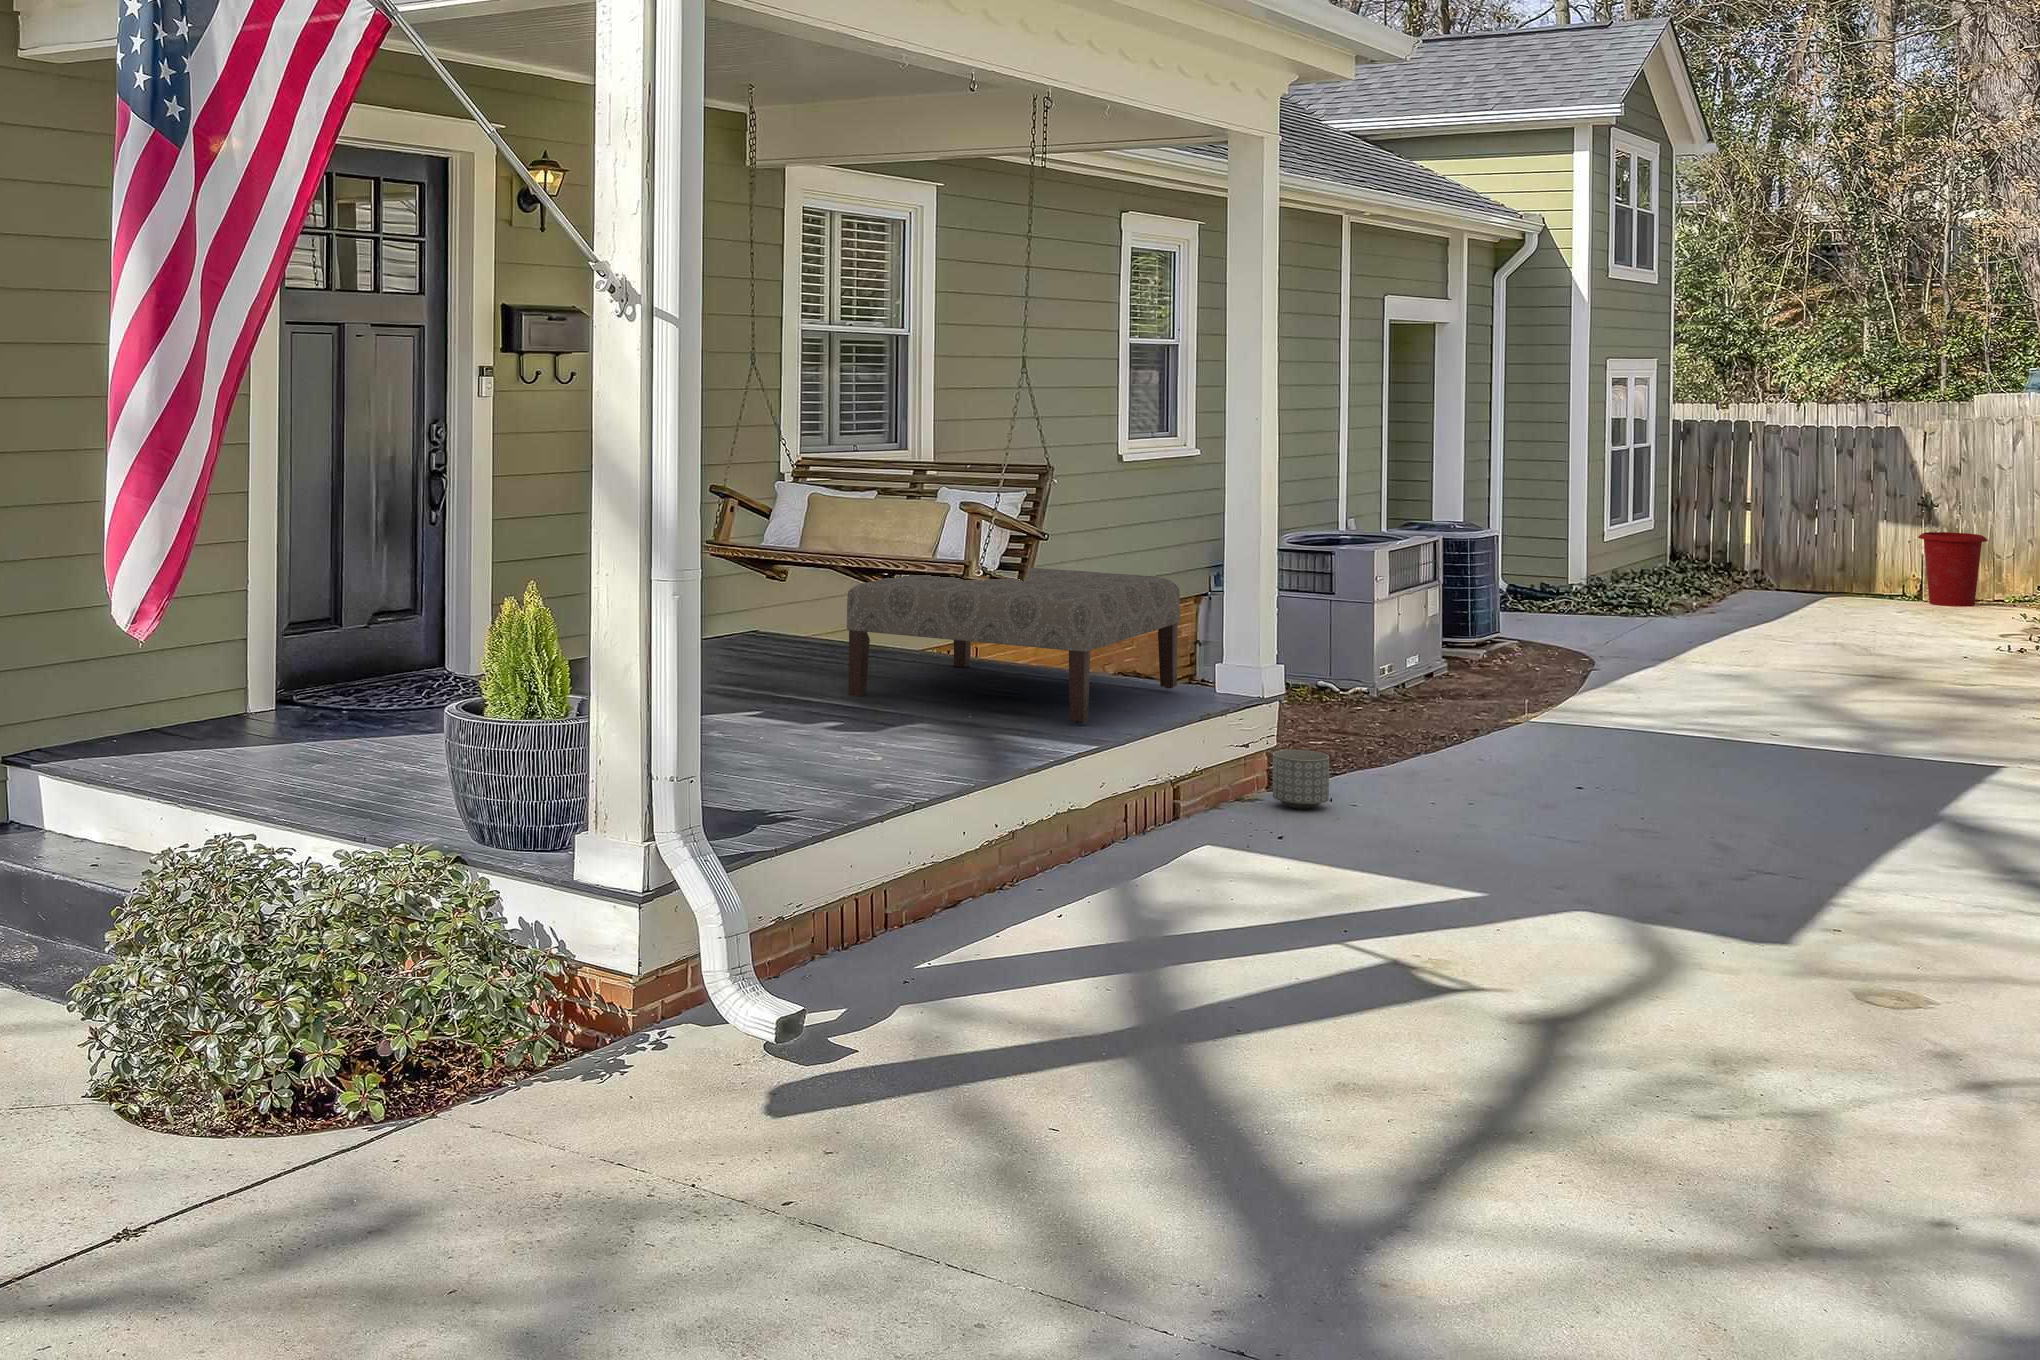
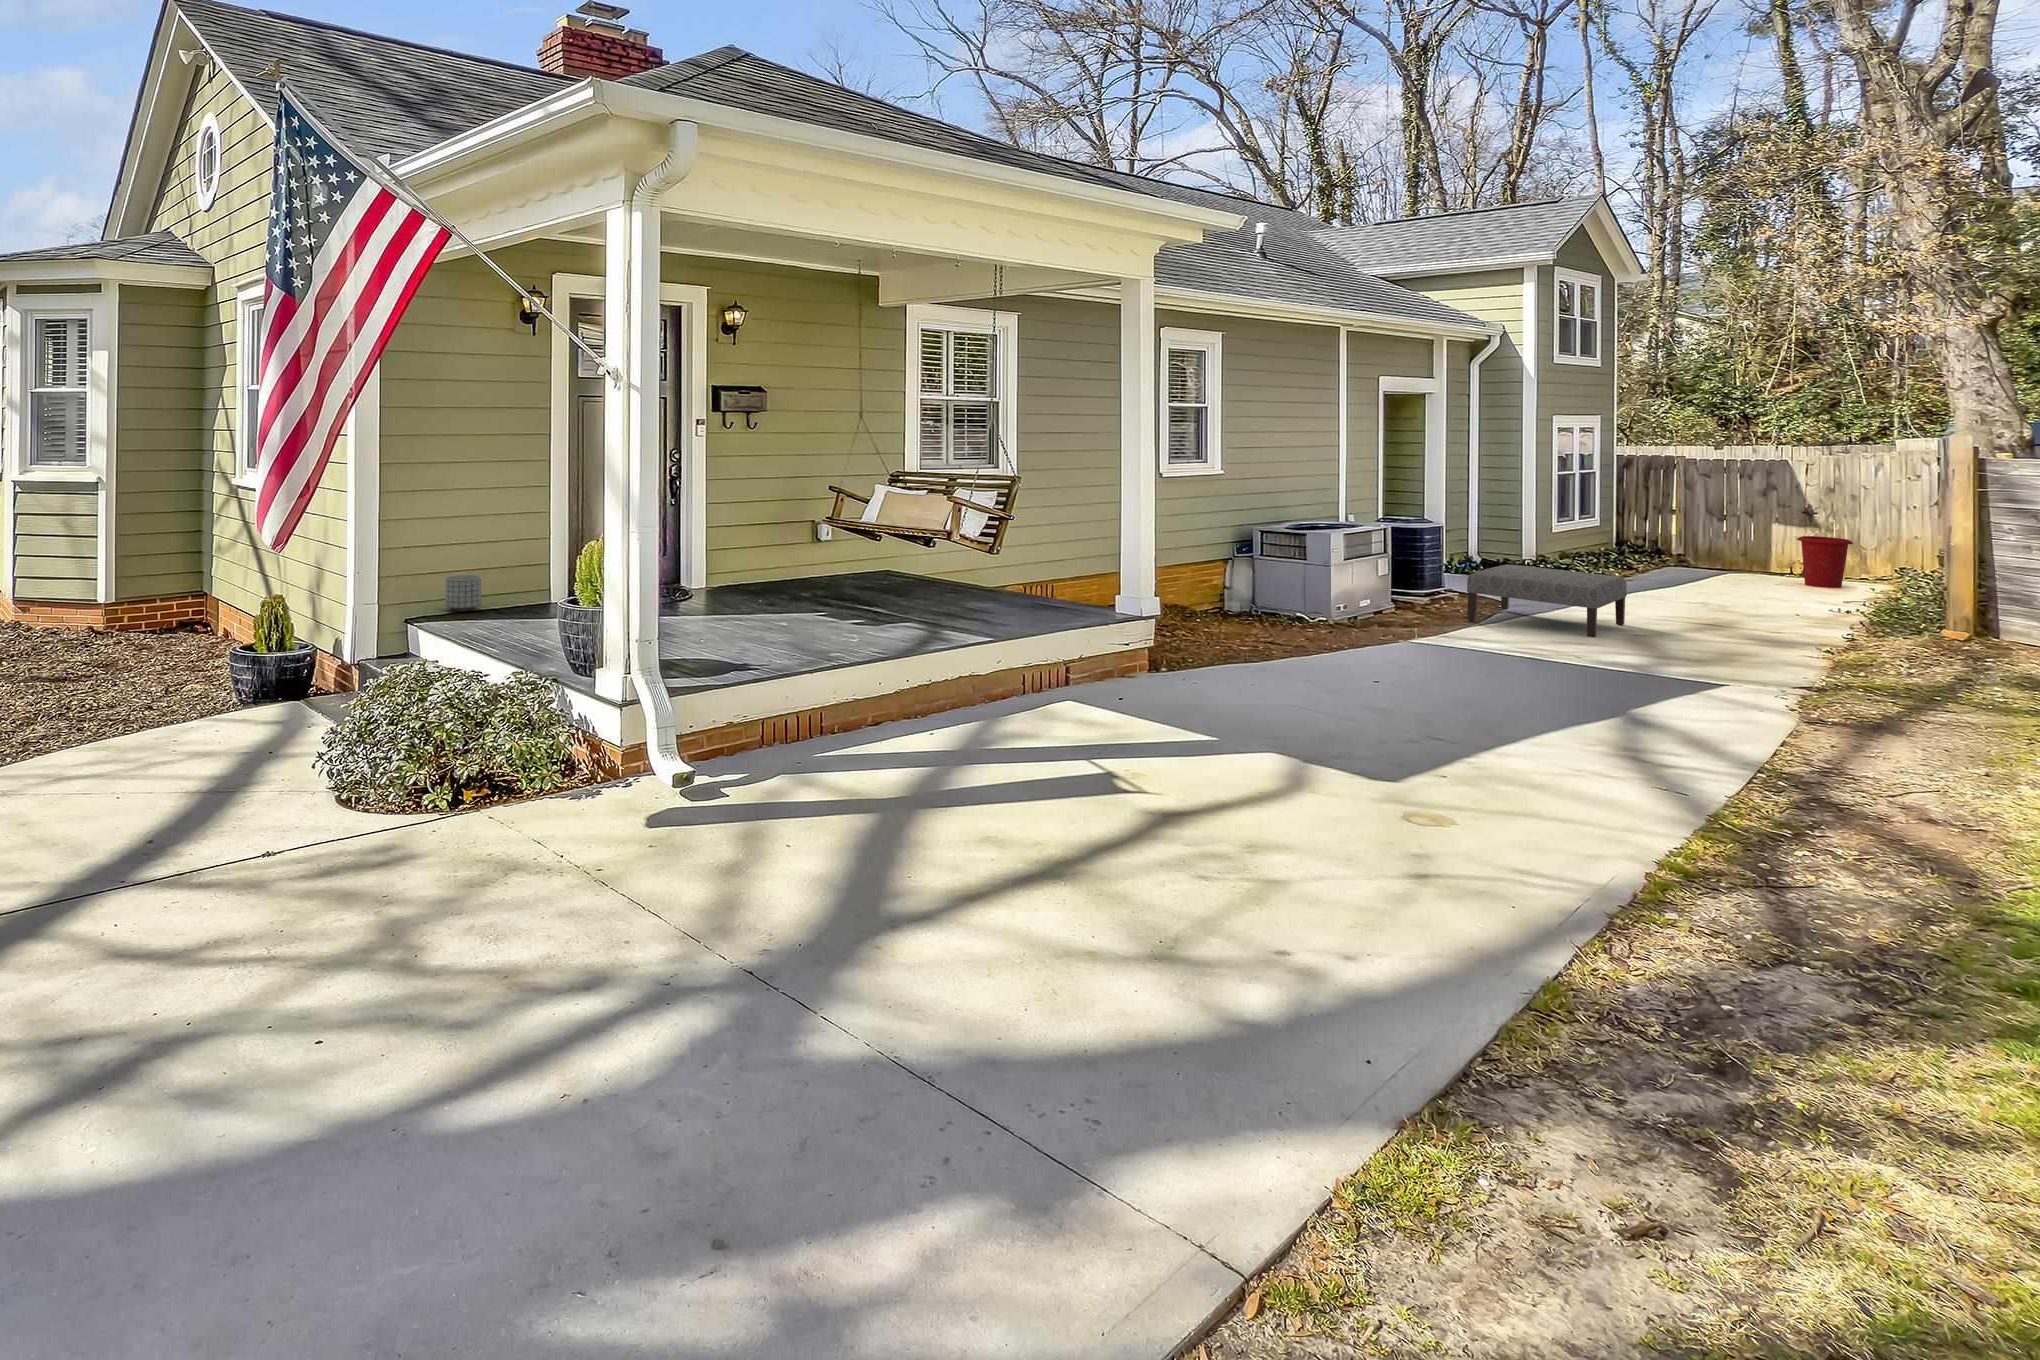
ottoman: present [847,568,1180,723] -> present [1467,565,1627,638]
planter: present [1273,750,1329,809] -> present [445,575,481,612]

